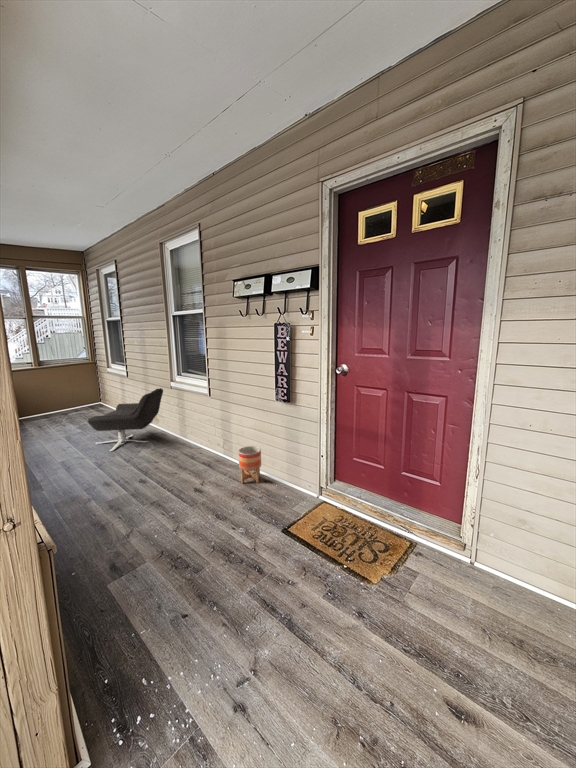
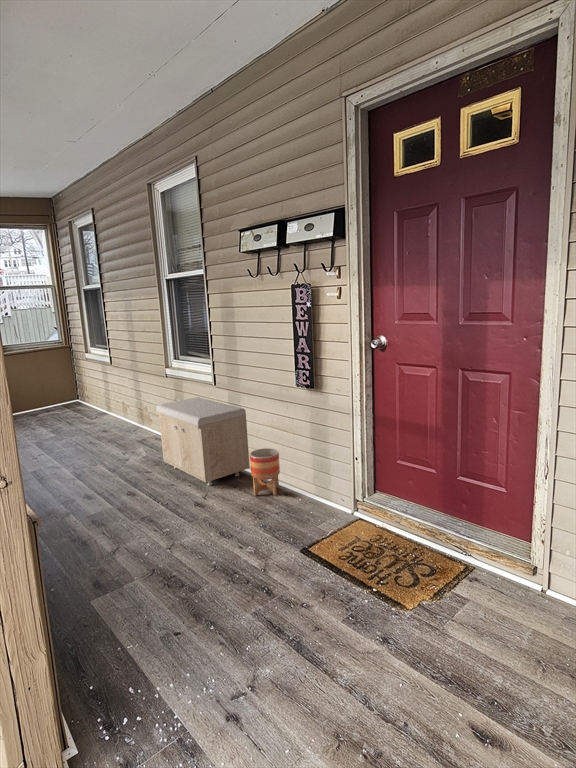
lounge chair: present [87,388,163,451] -> none [64,377,156,458]
storage bench: none [164,405,237,475] -> present [156,397,250,486]

